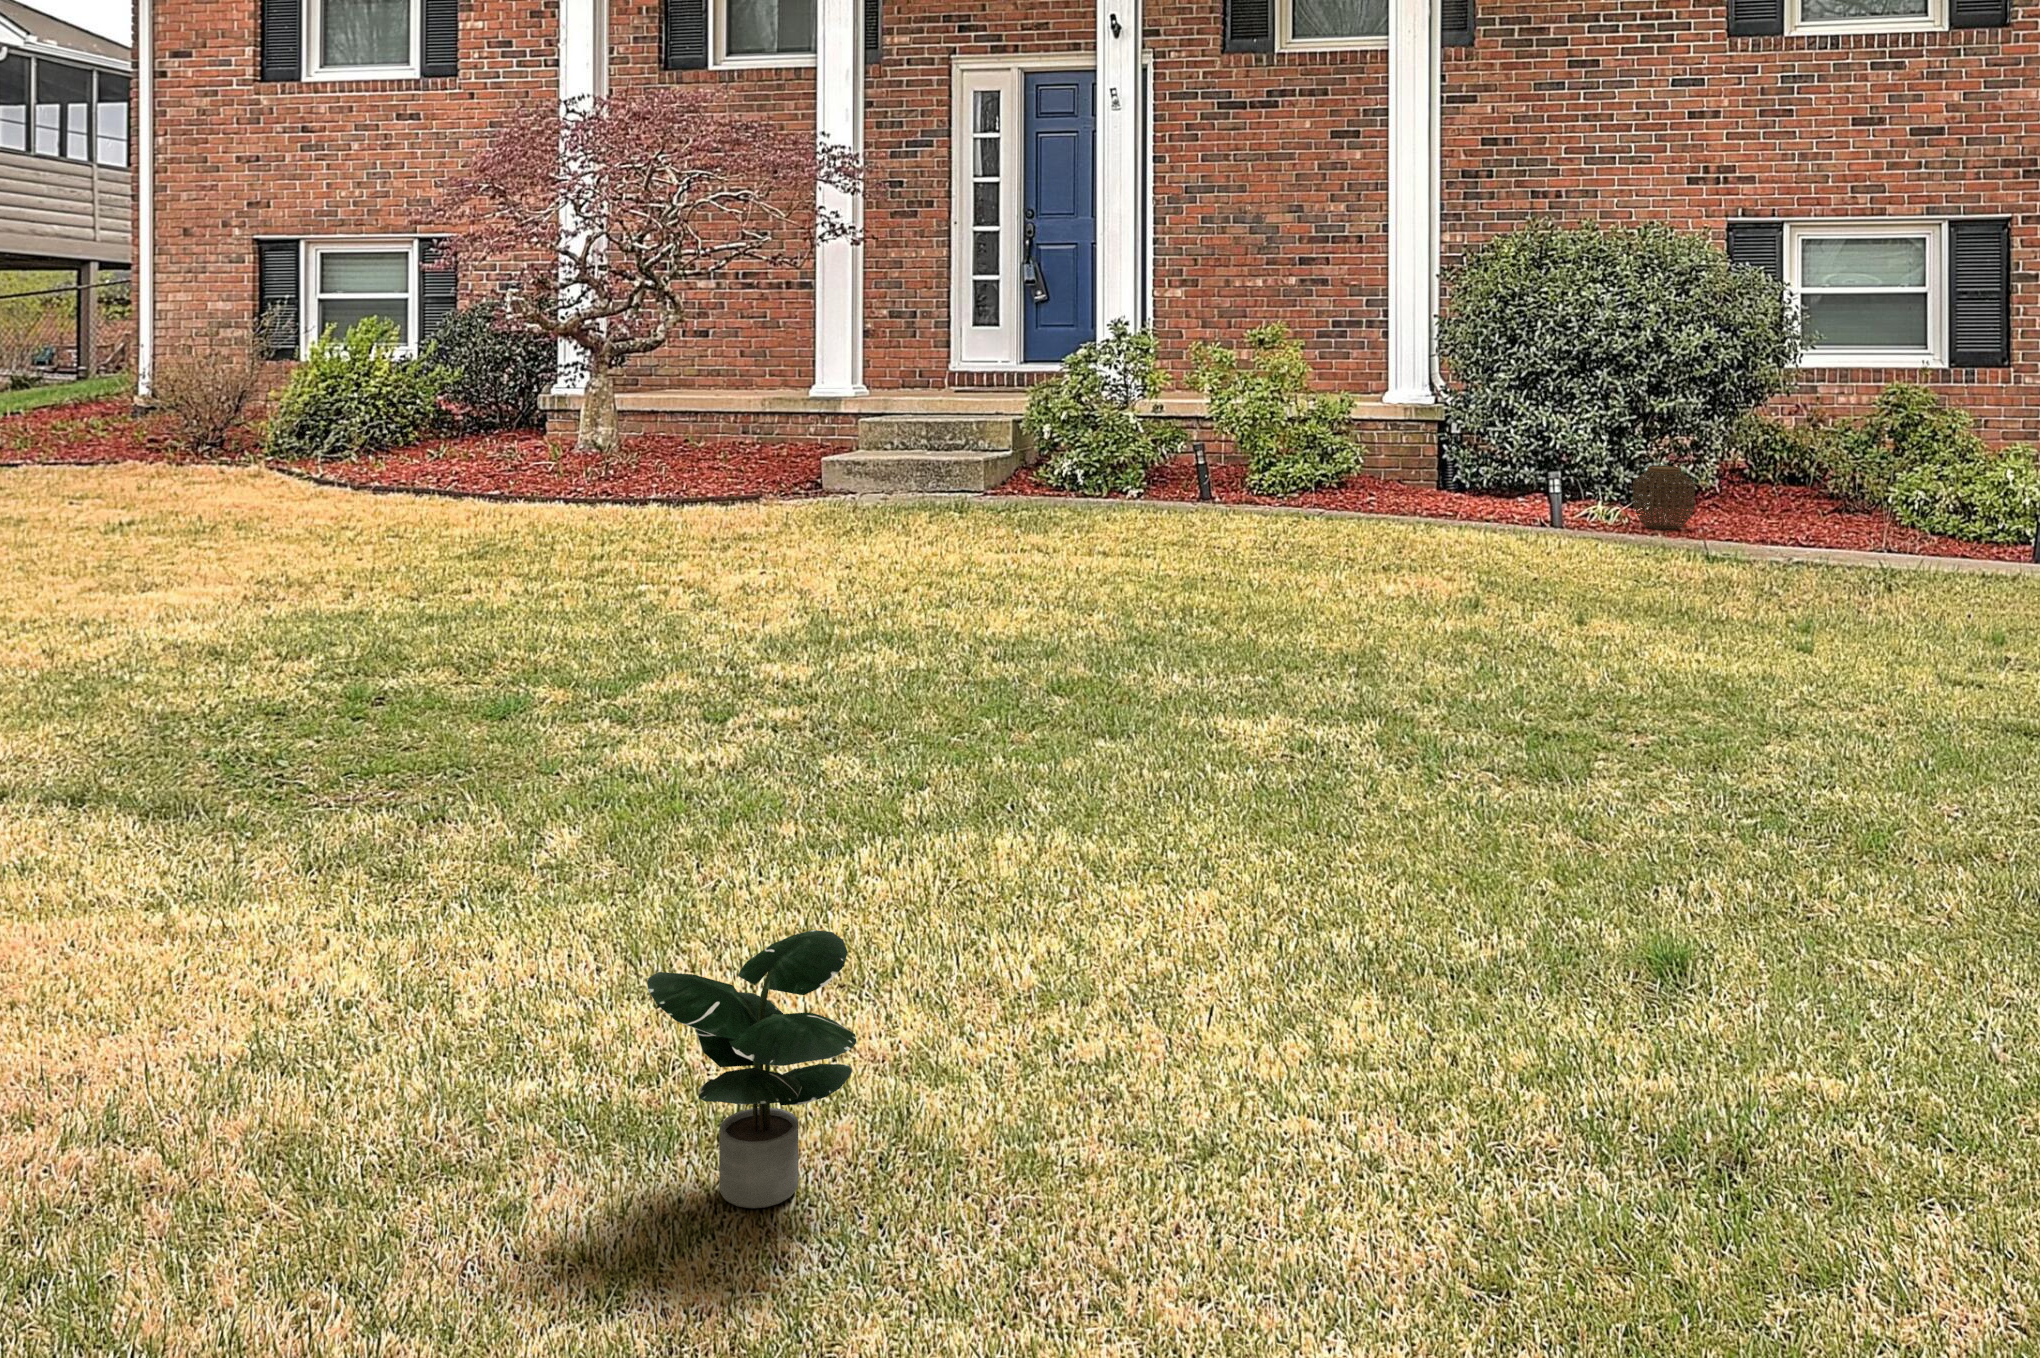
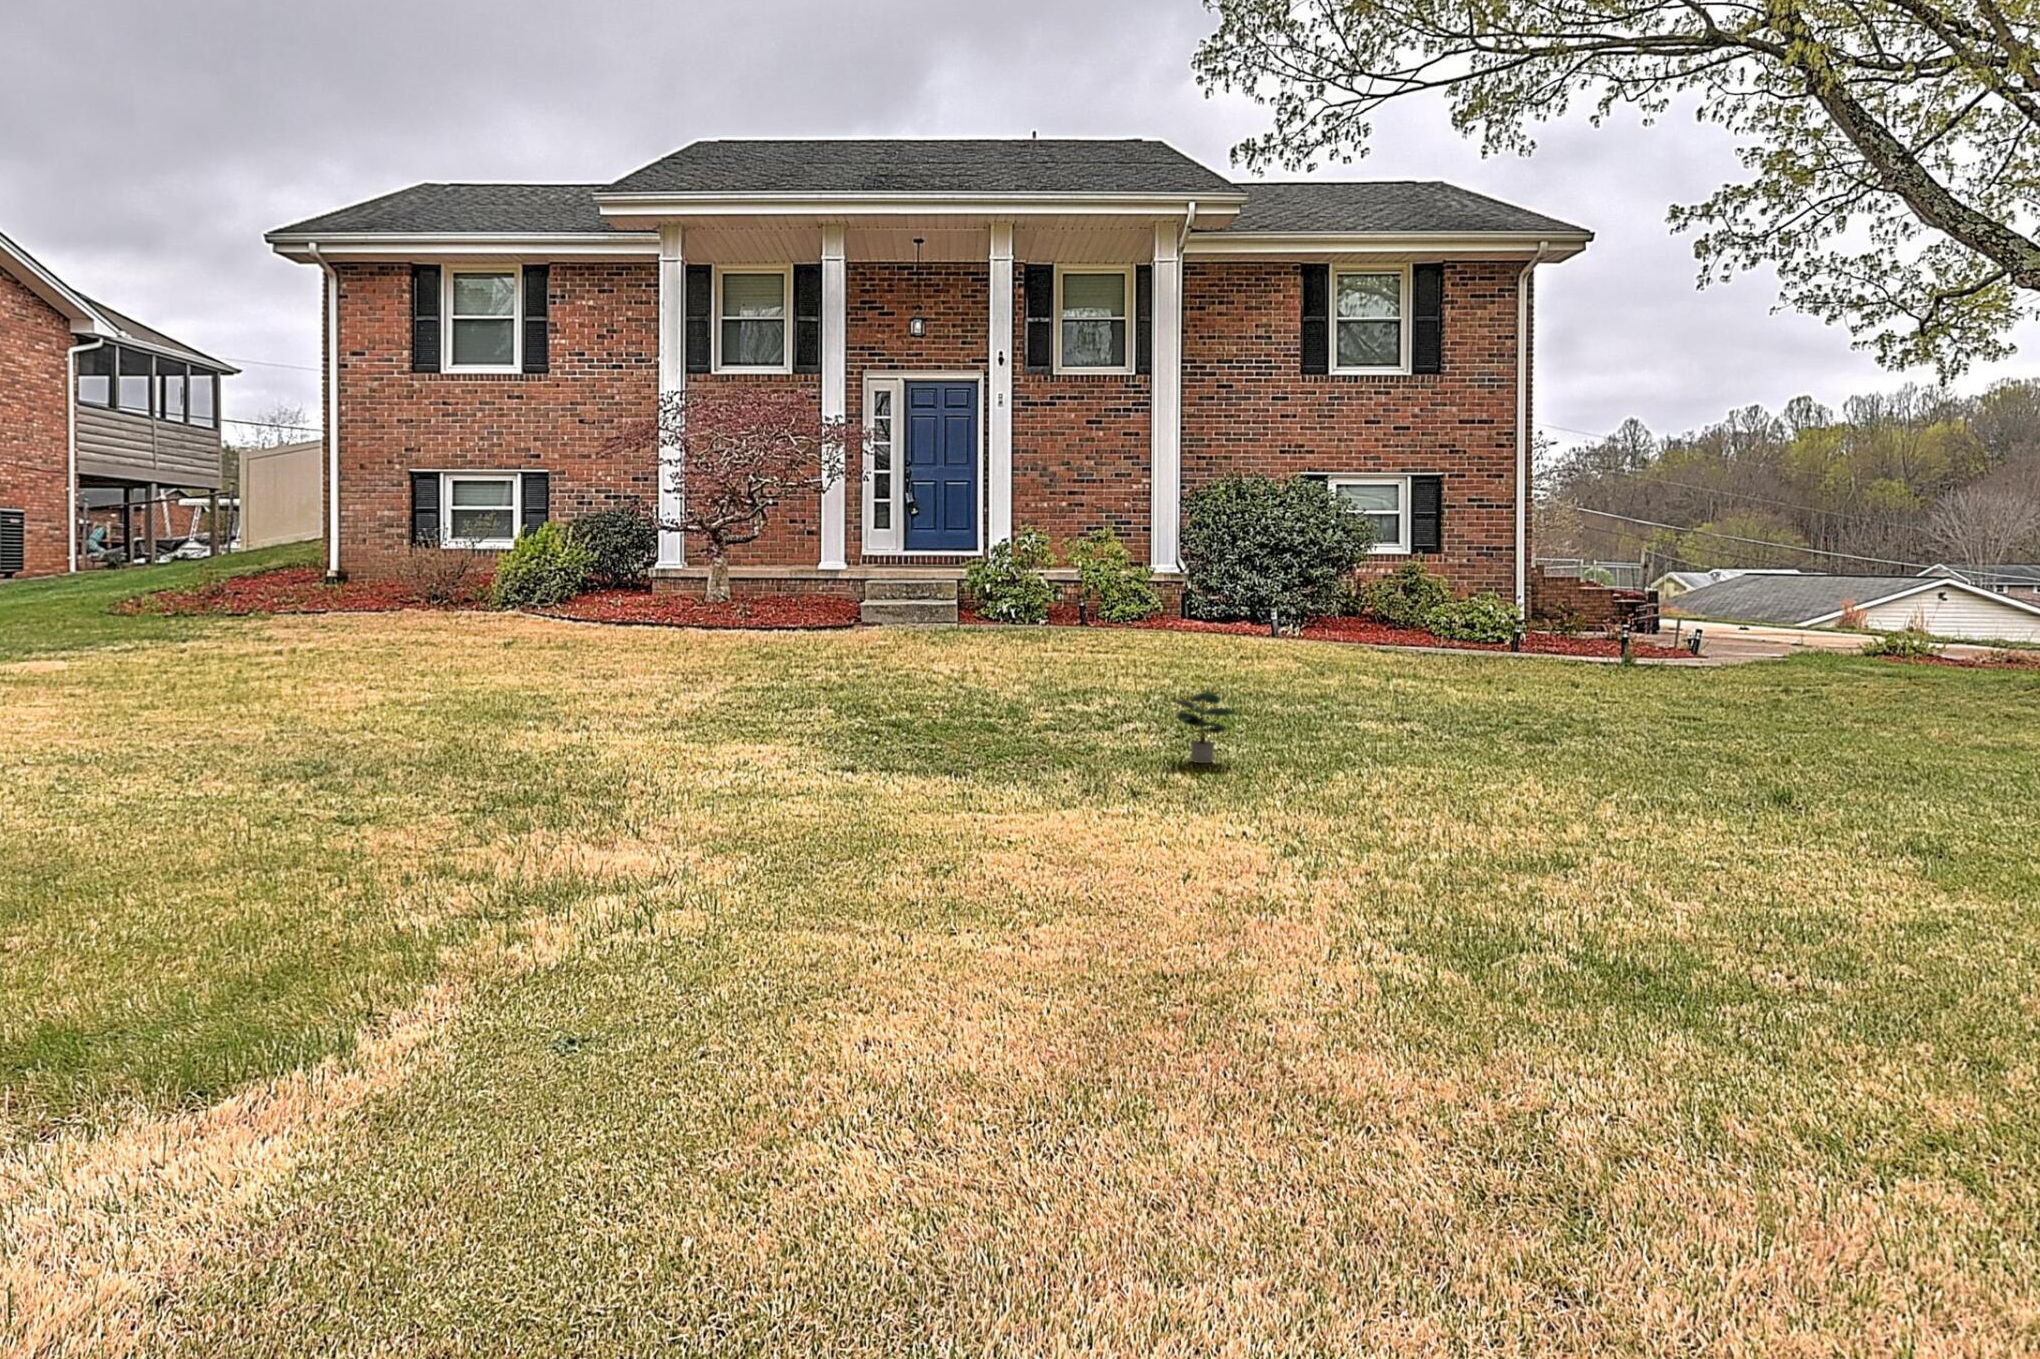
woven basket: present [1633,466,1695,530] -> none [1274,601,1305,633]

